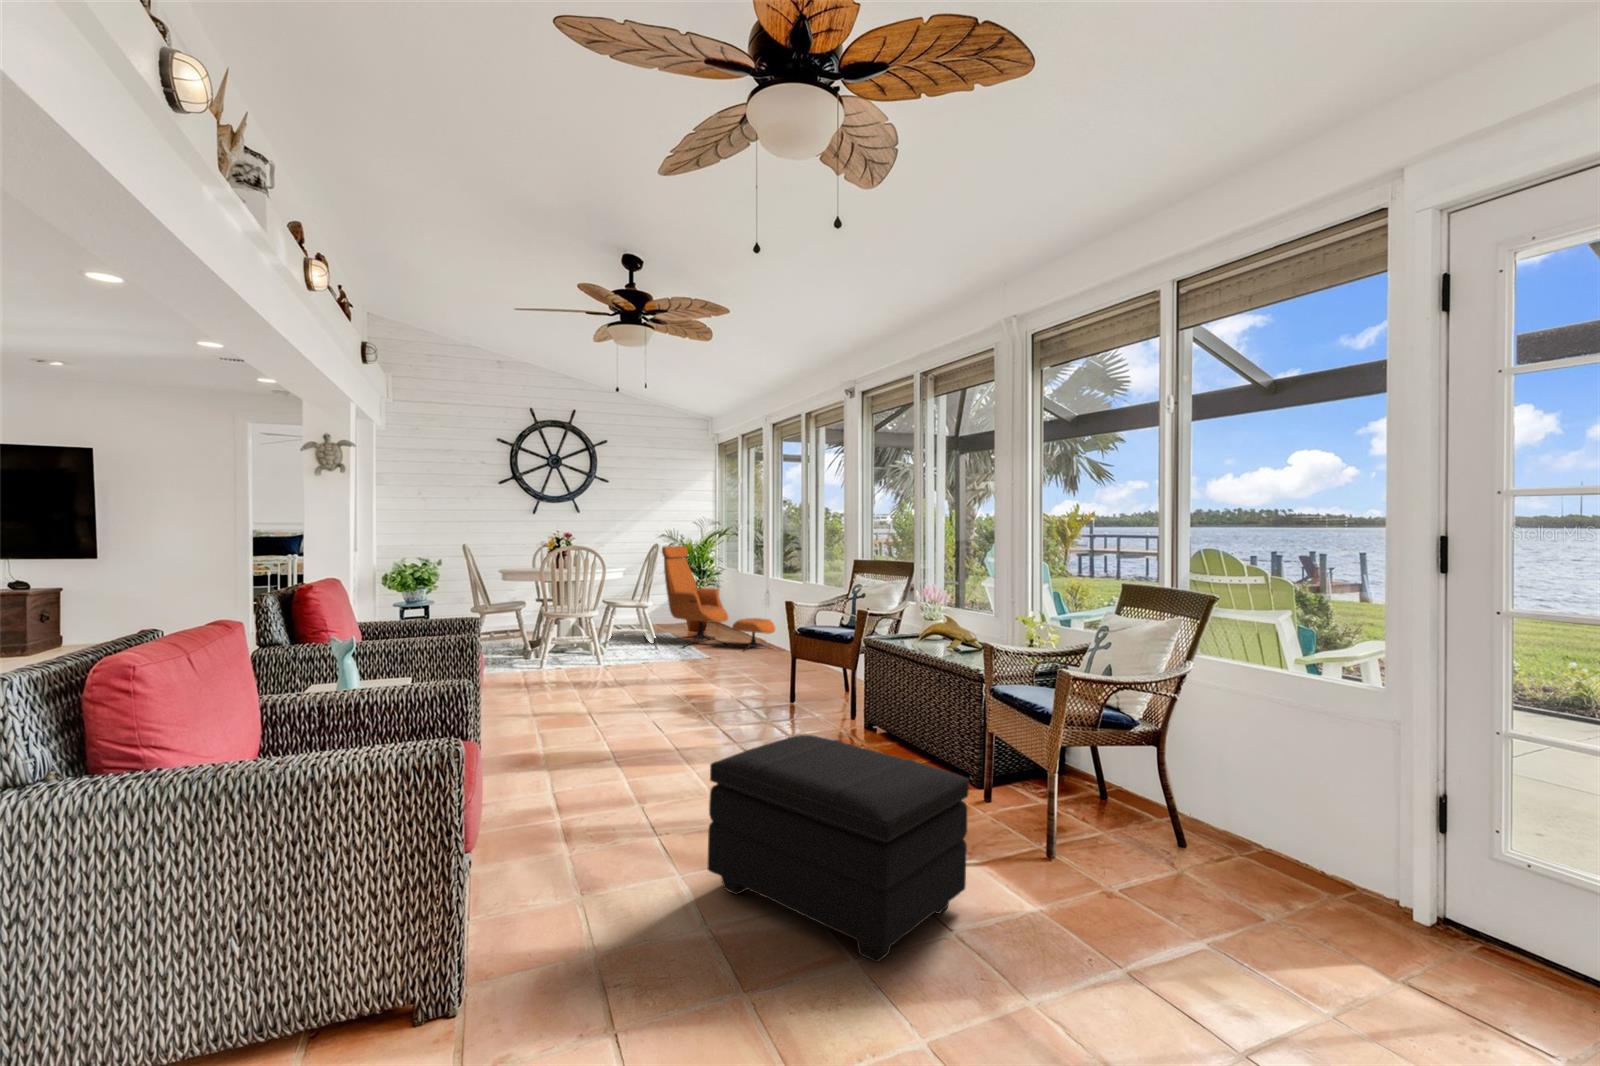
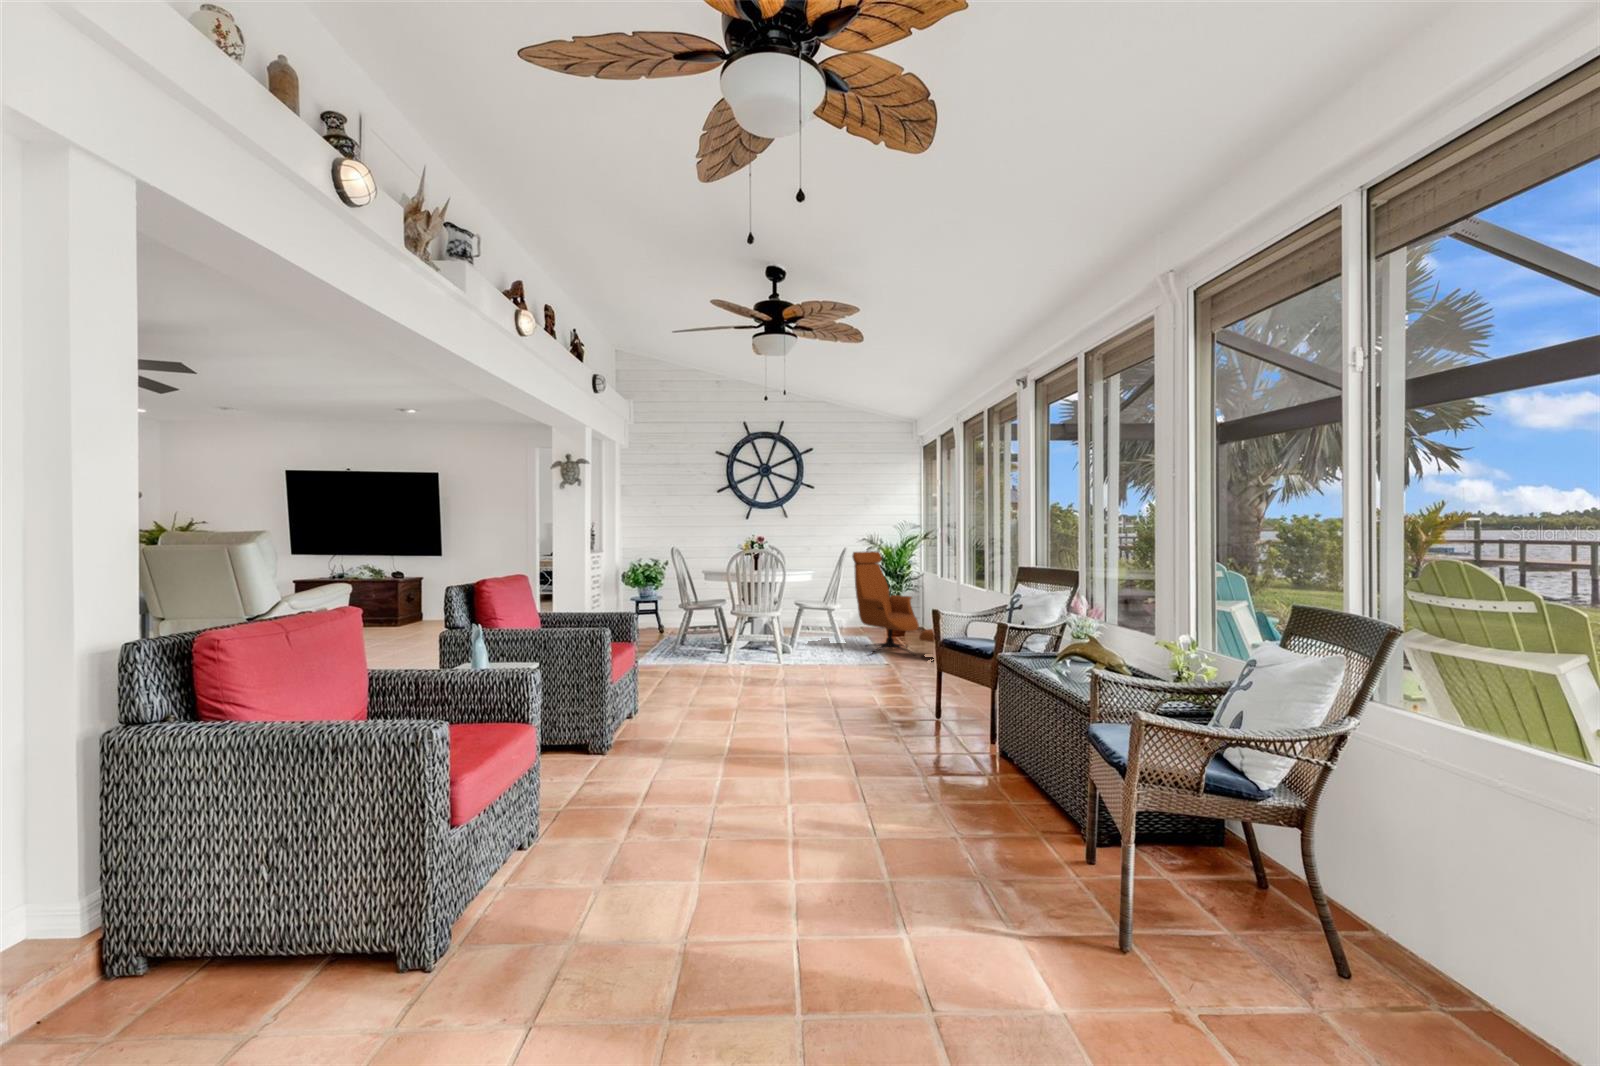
footstool: present [707,735,969,962] -> none [712,754,971,1012]

